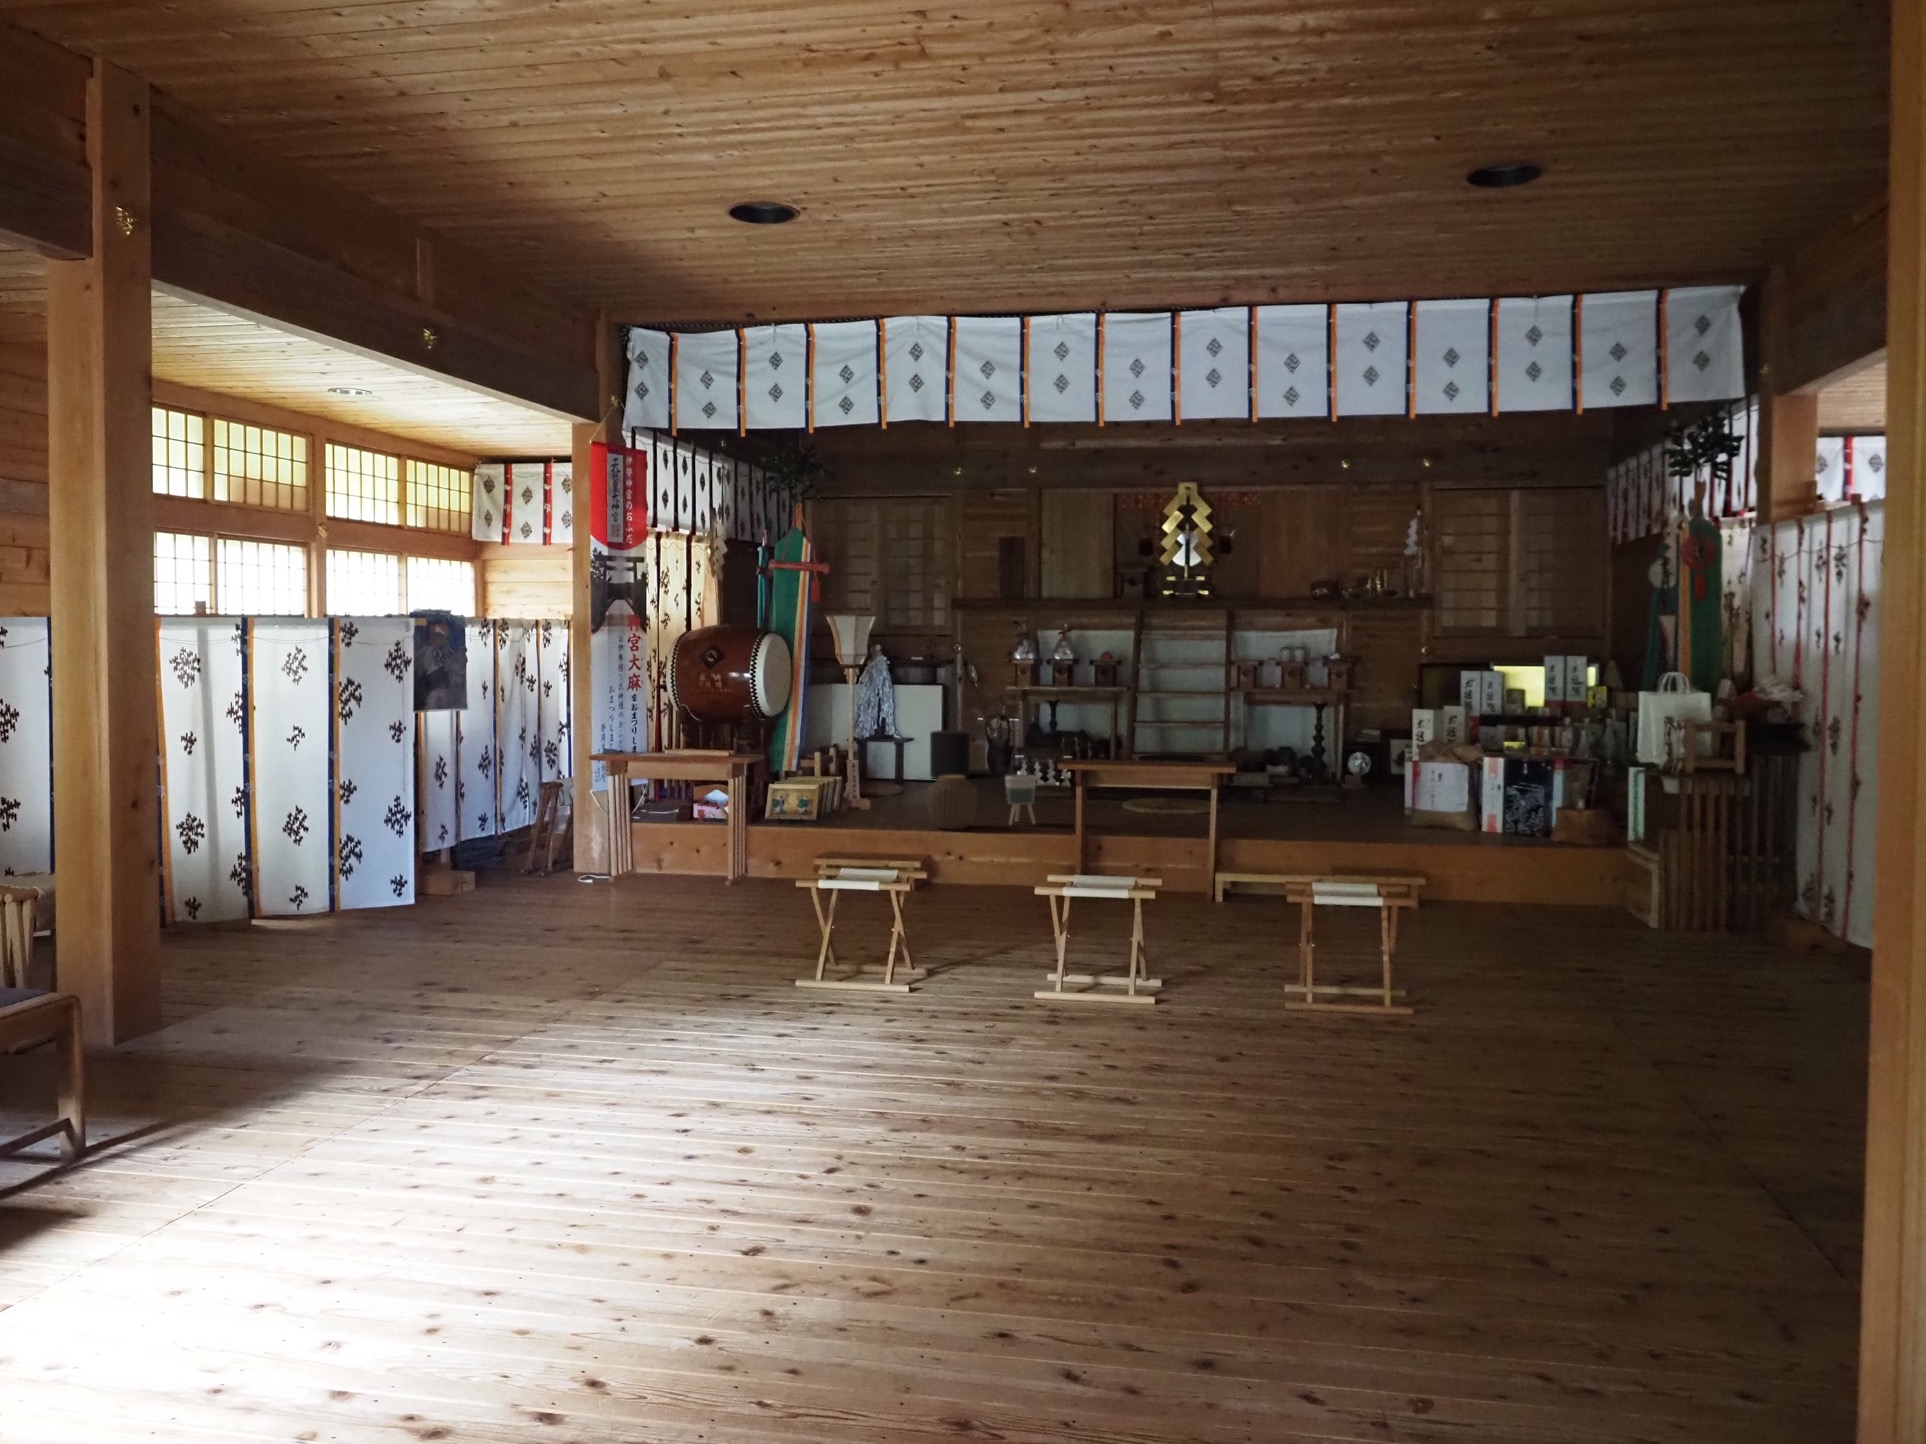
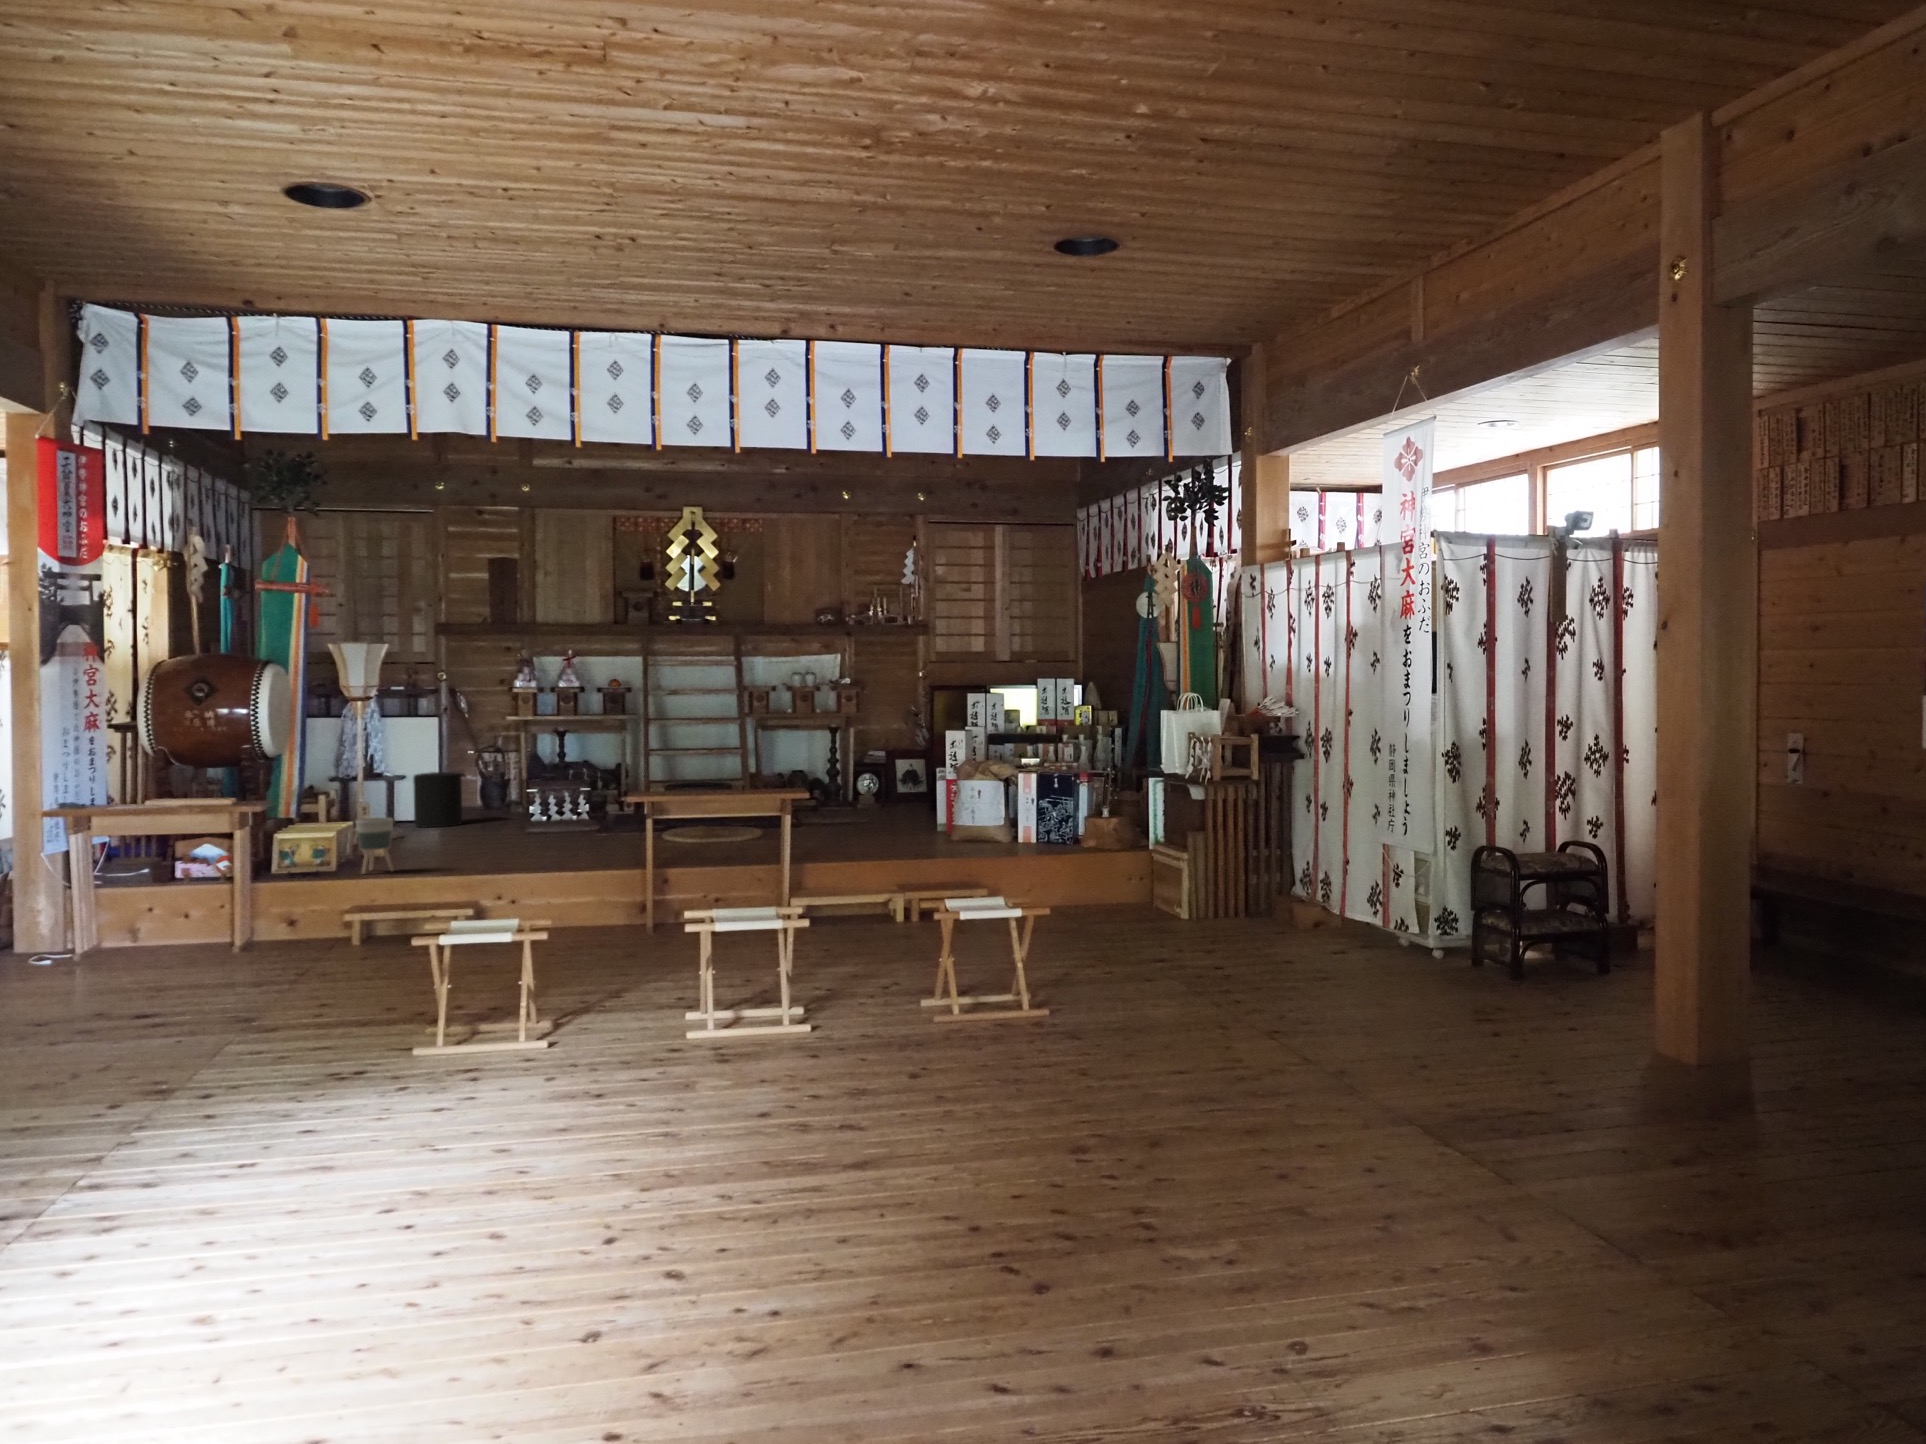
woven basket: present [928,775,977,829] -> none [466,810,522,868]
planter: present [1005,775,1036,825] -> present [356,818,393,874]

